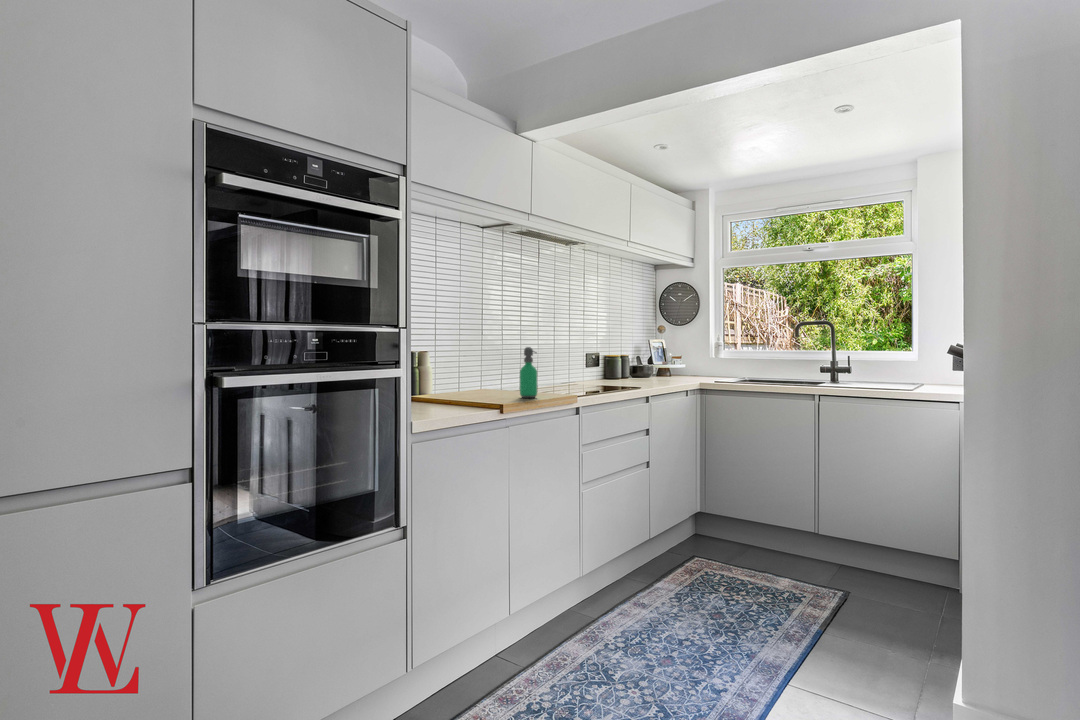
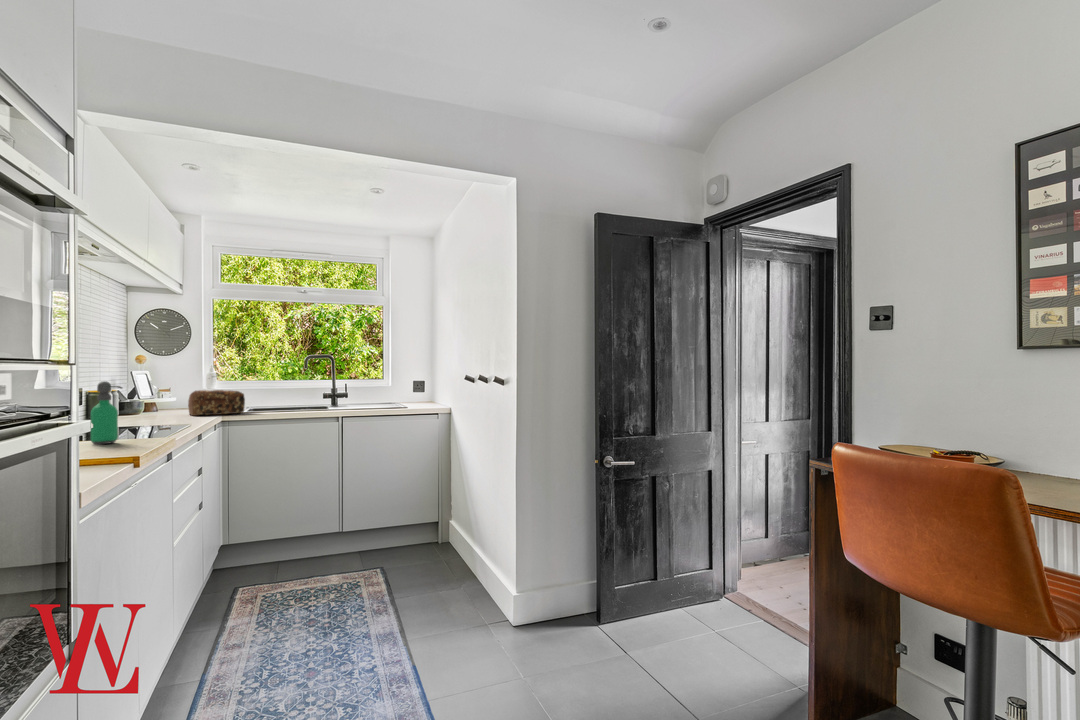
bread loaf: none [667,358,715,383] -> present [188,390,245,416]

